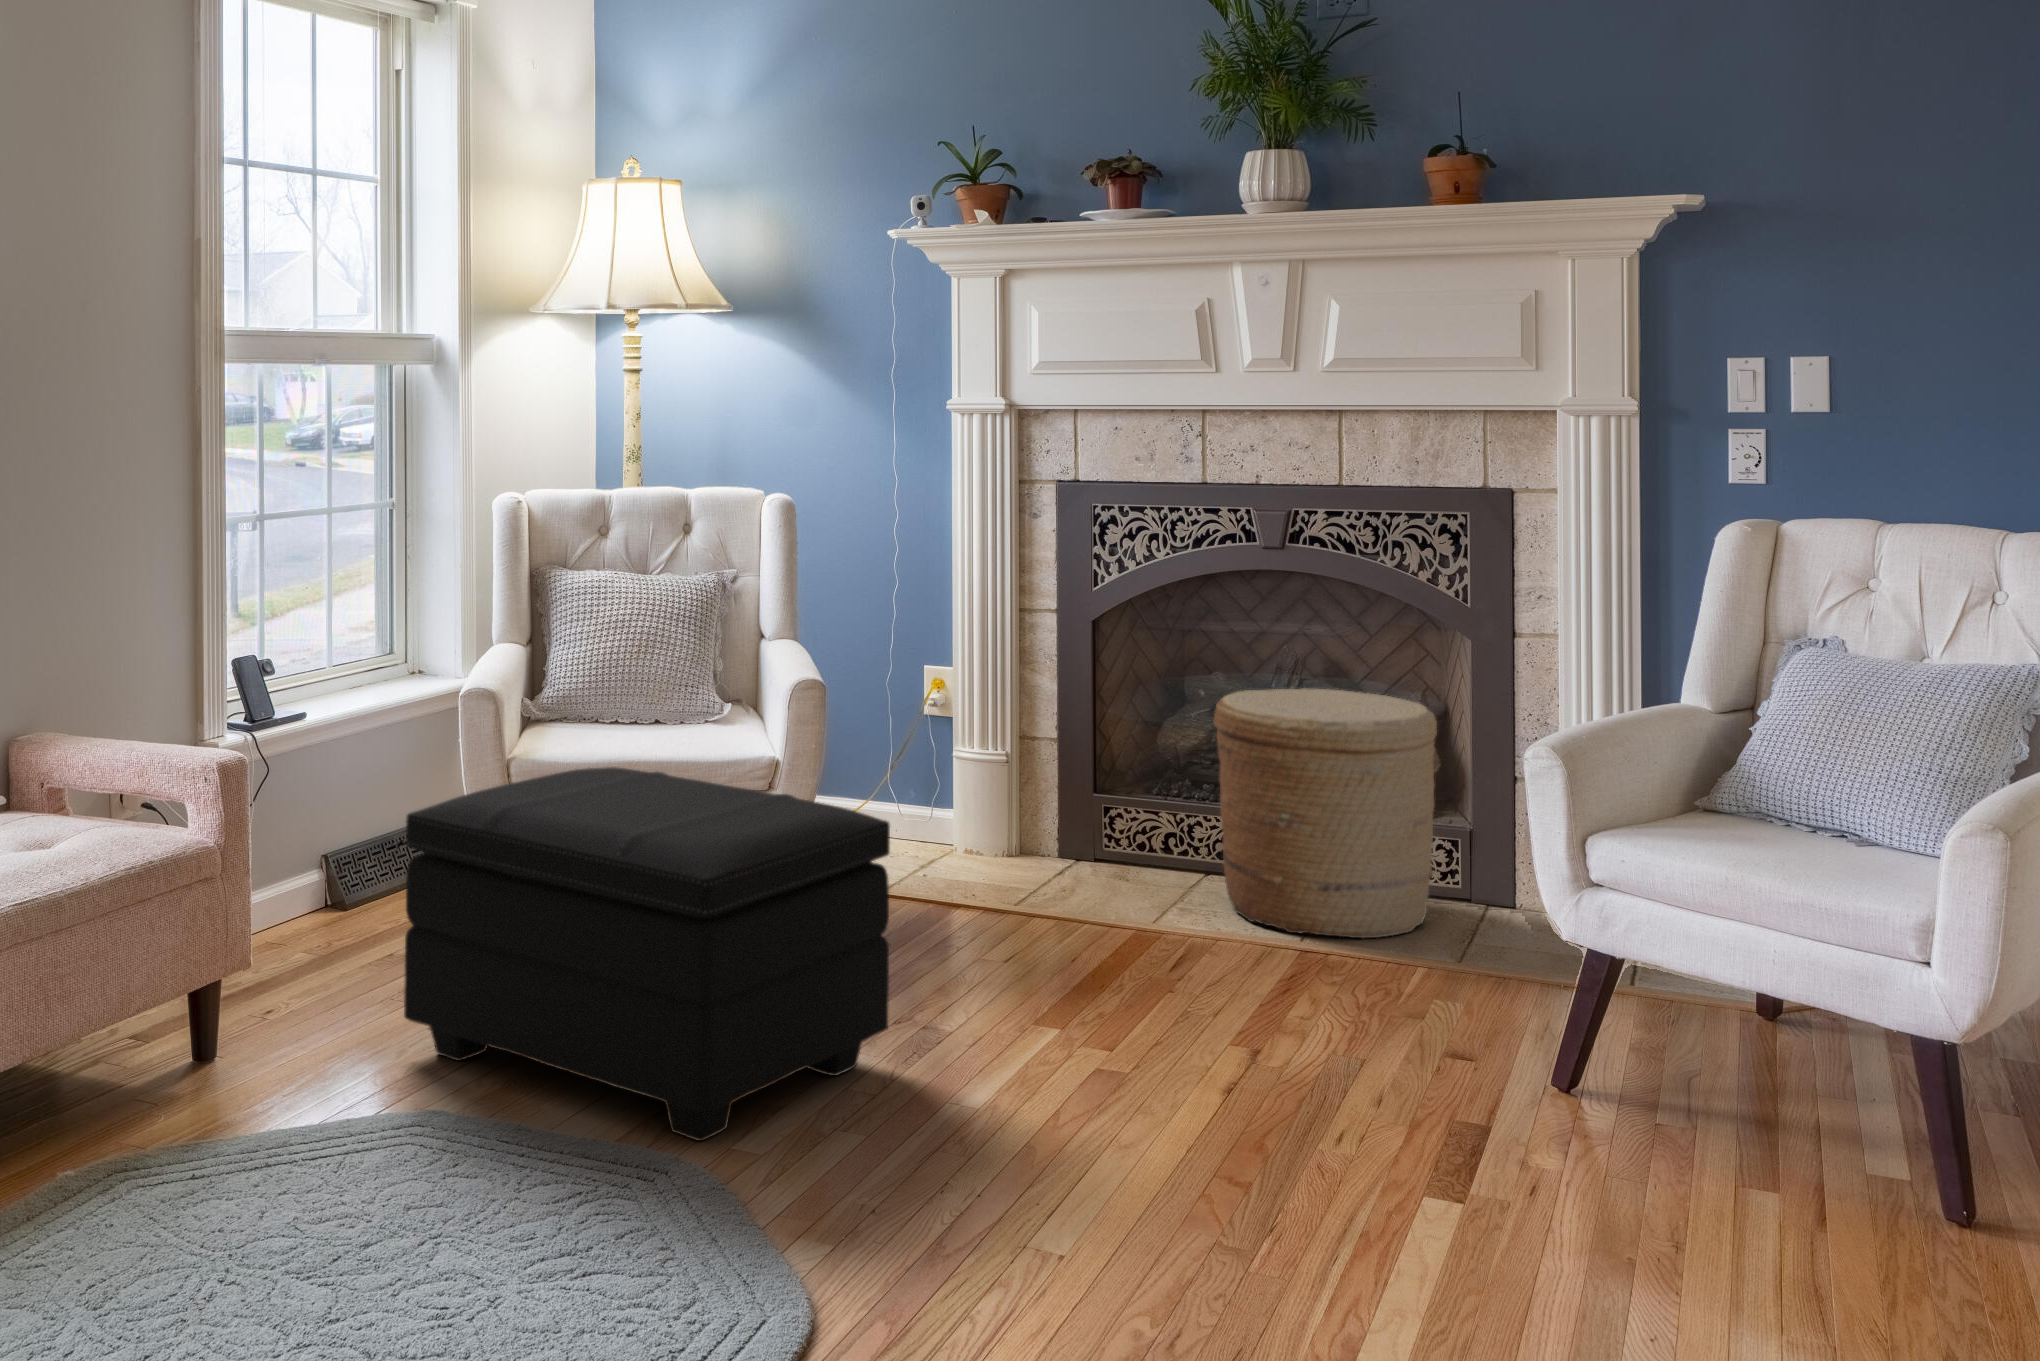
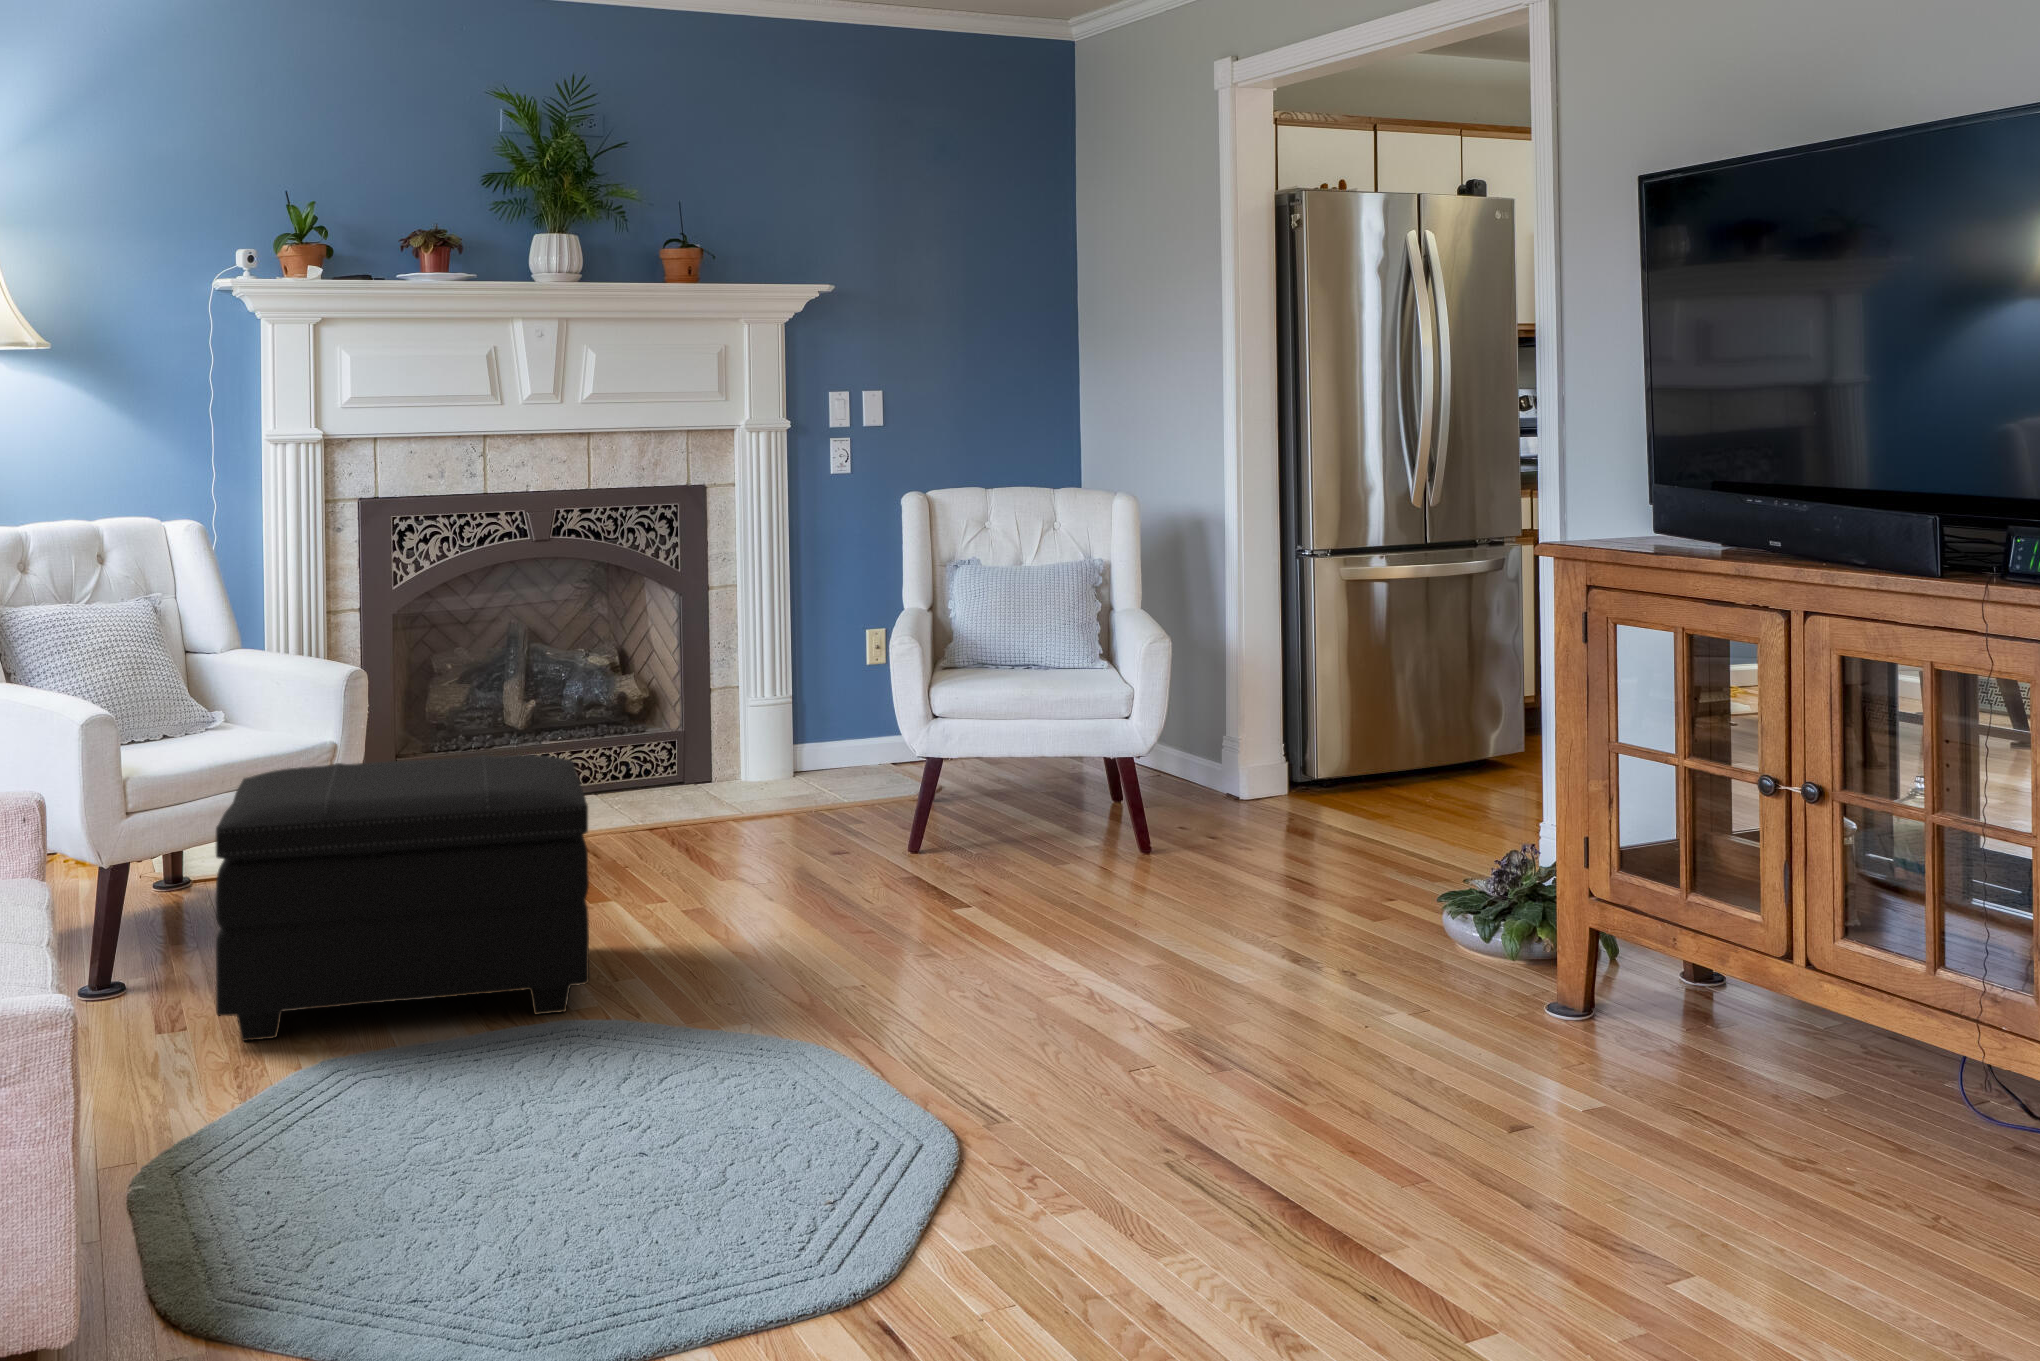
woven basket: present [1214,688,1437,938] -> none [529,643,693,823]

